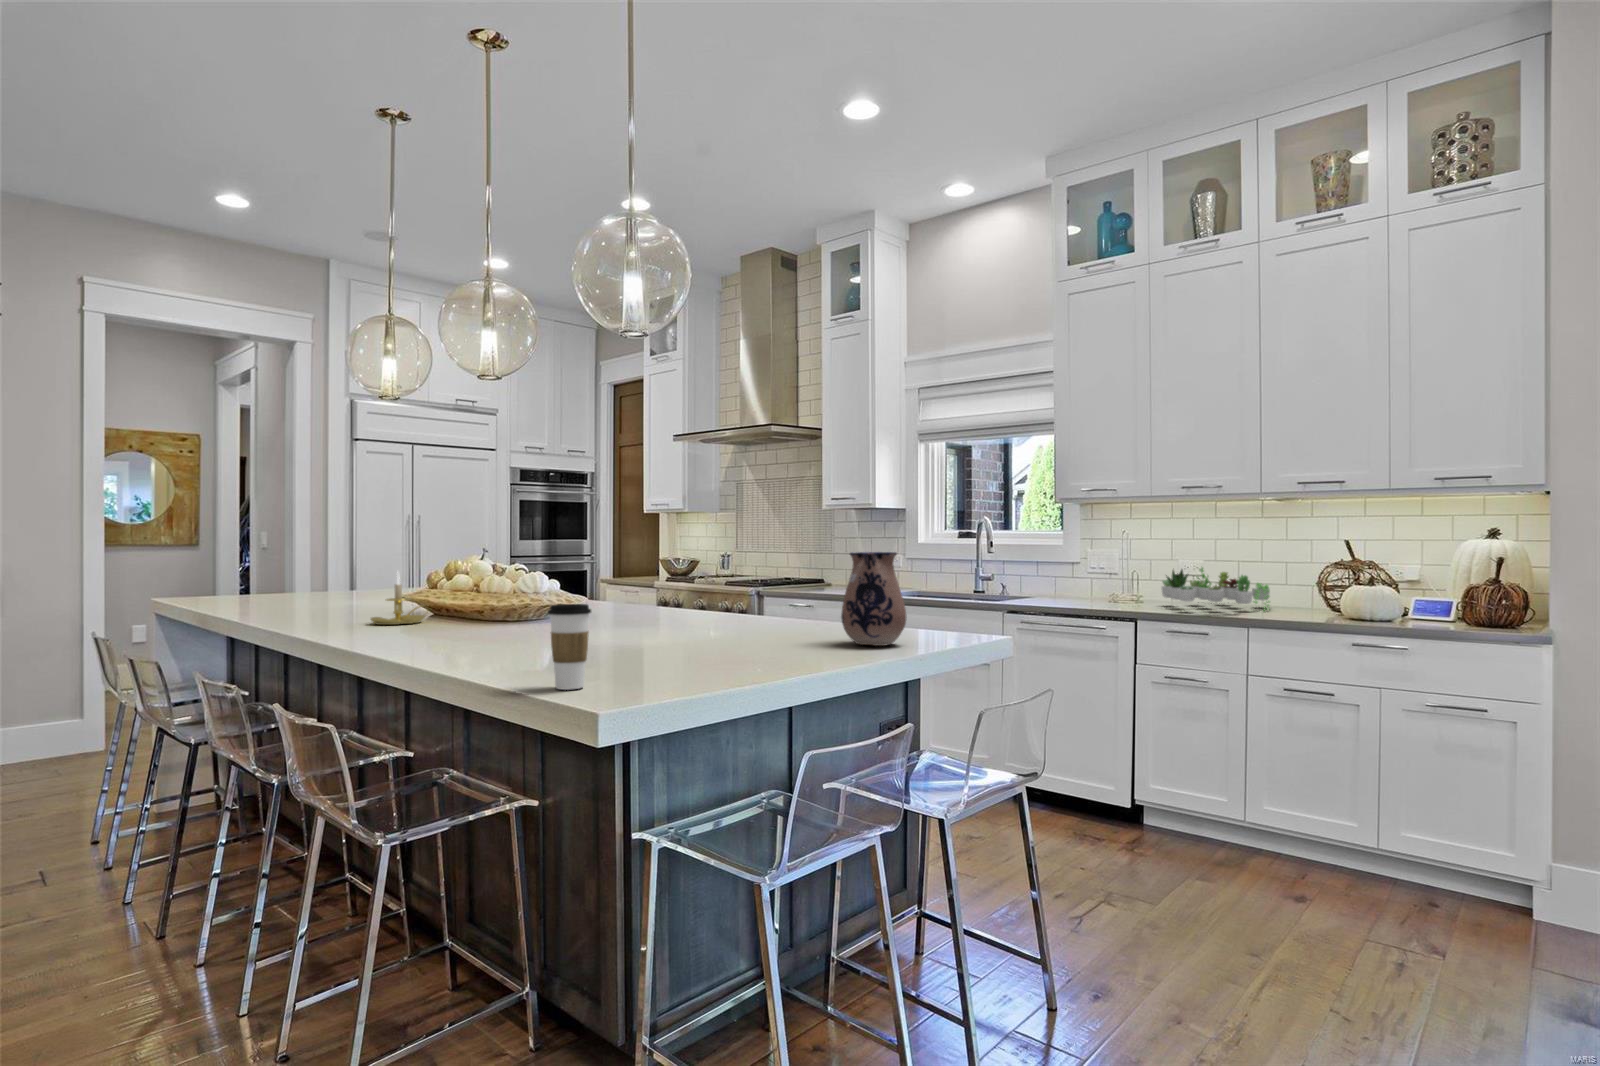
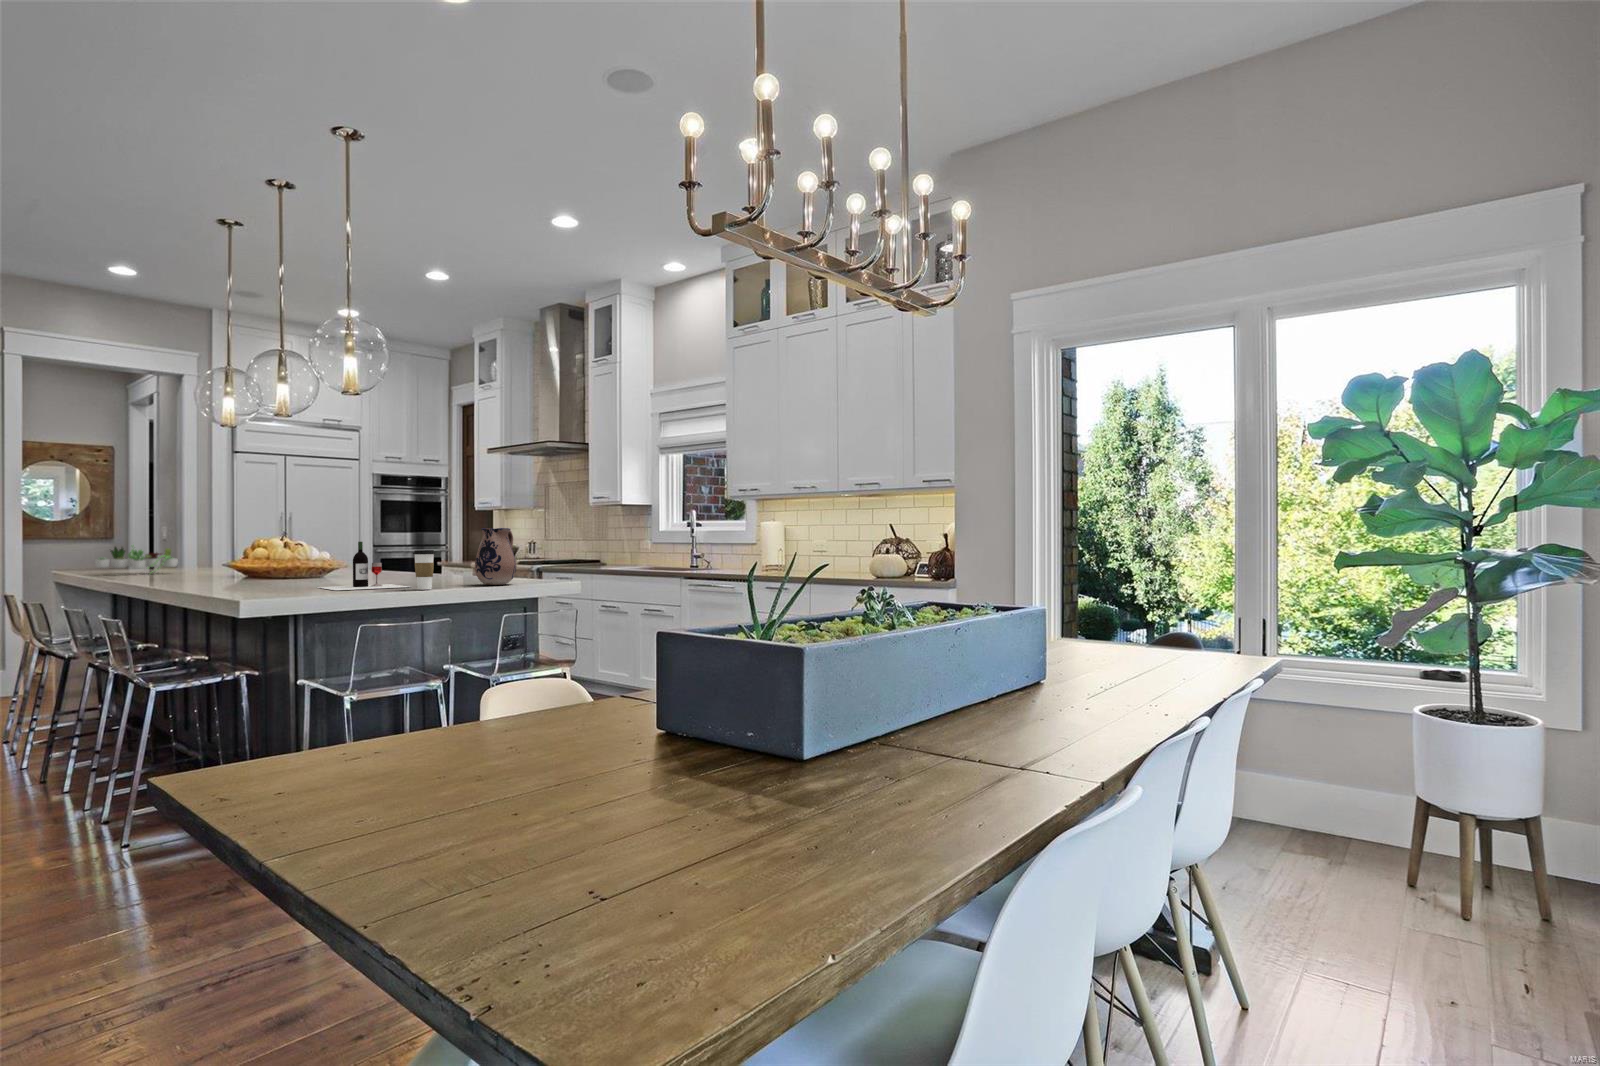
succulent plant: present [1162,568,1270,611] -> present [95,547,178,569]
candle holder: present [371,573,428,625] -> none [194,545,241,581]
wine bottle: none [595,573,755,660] -> present [318,542,409,590]
coffee cup: present [548,604,591,690] -> present [413,550,435,590]

